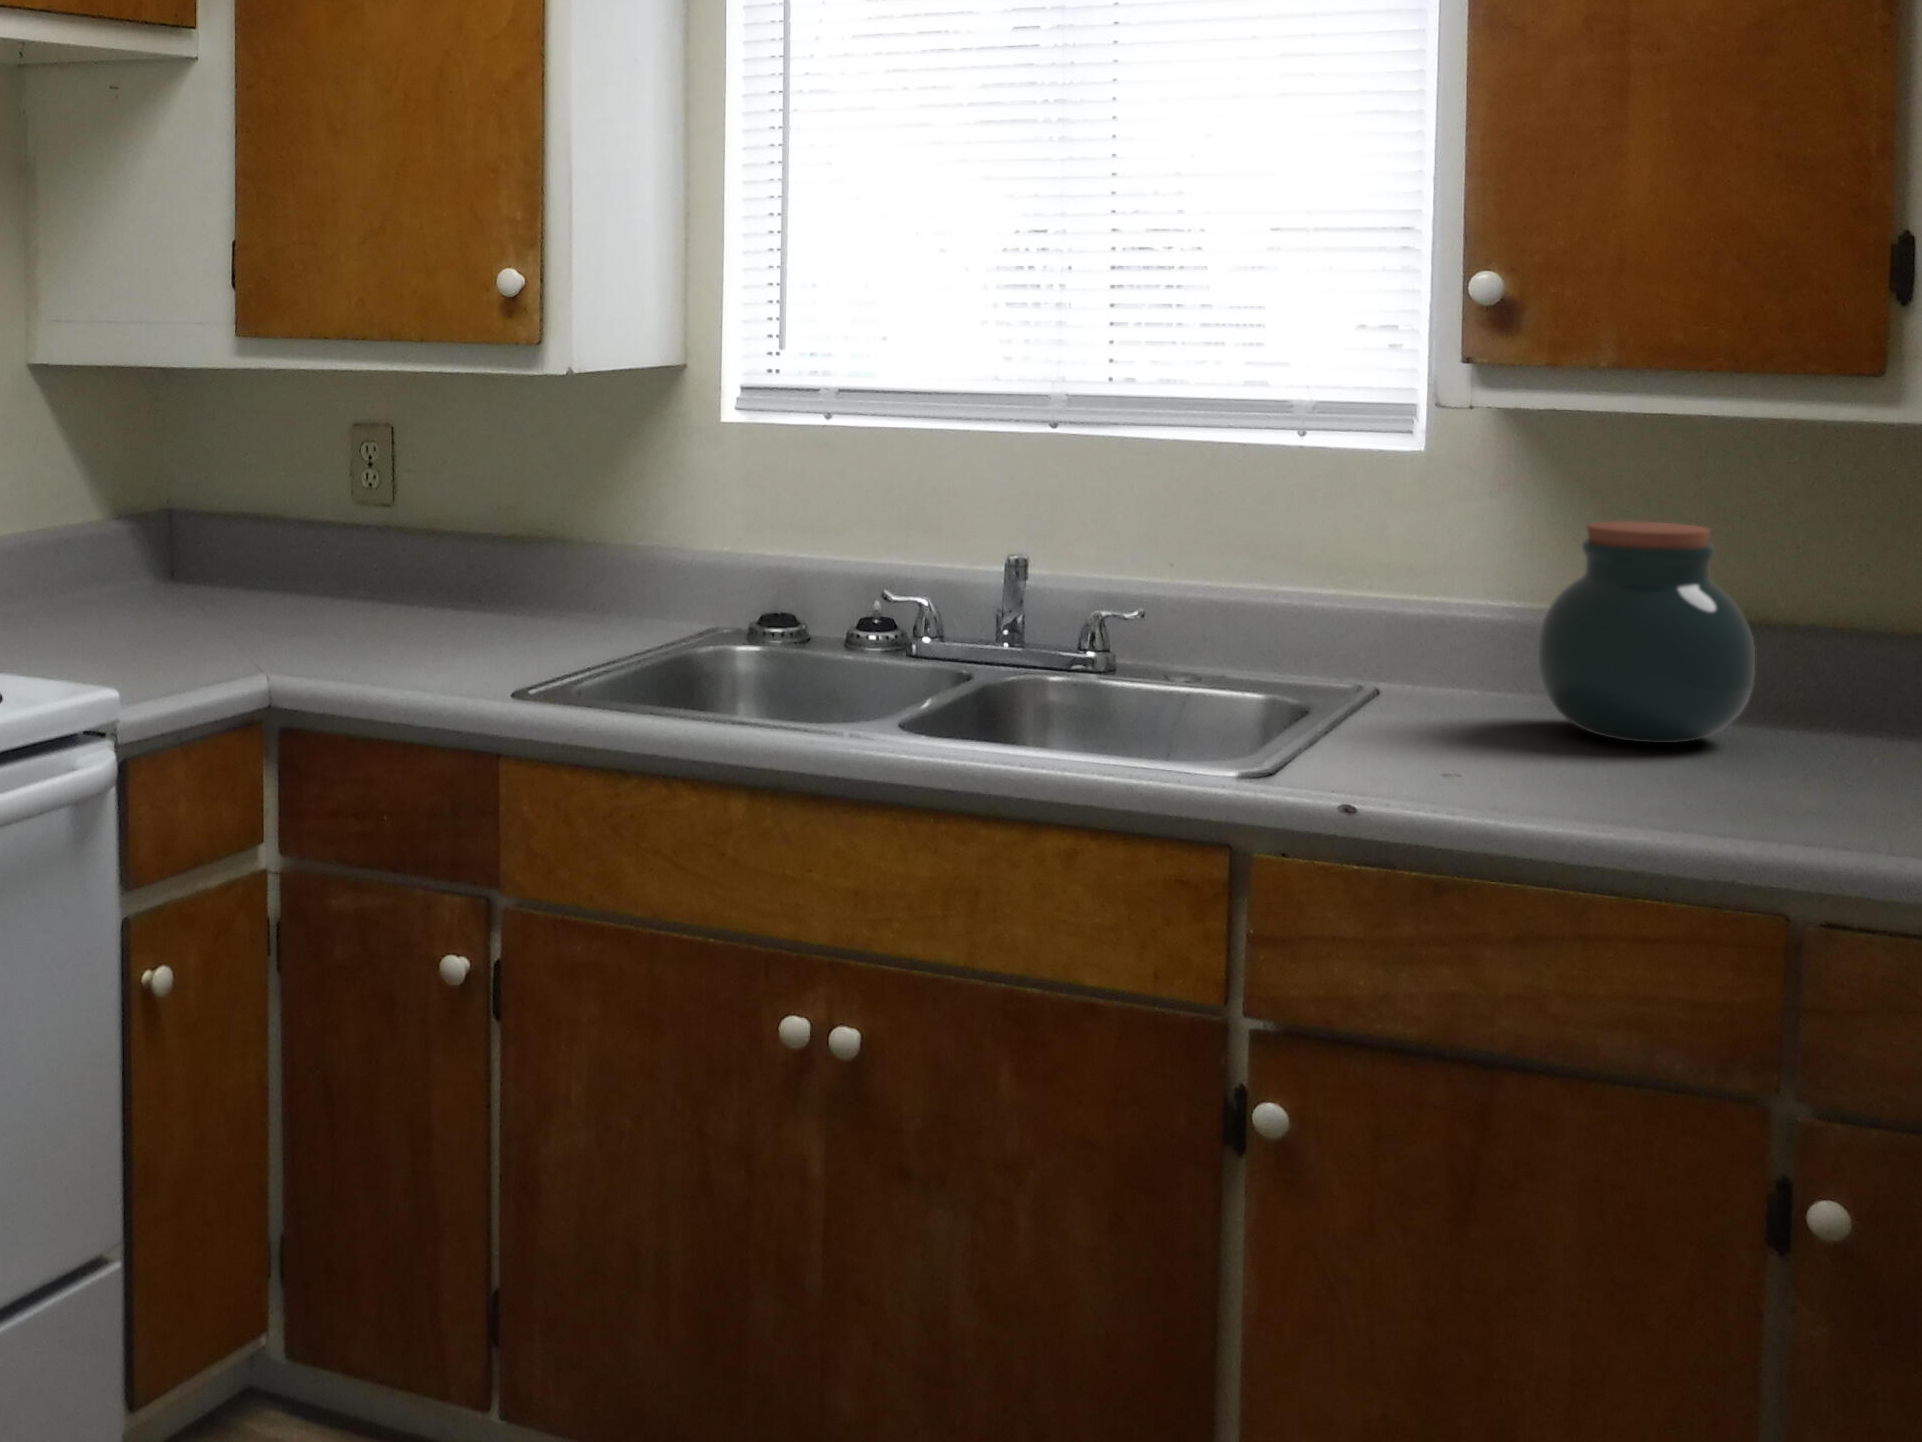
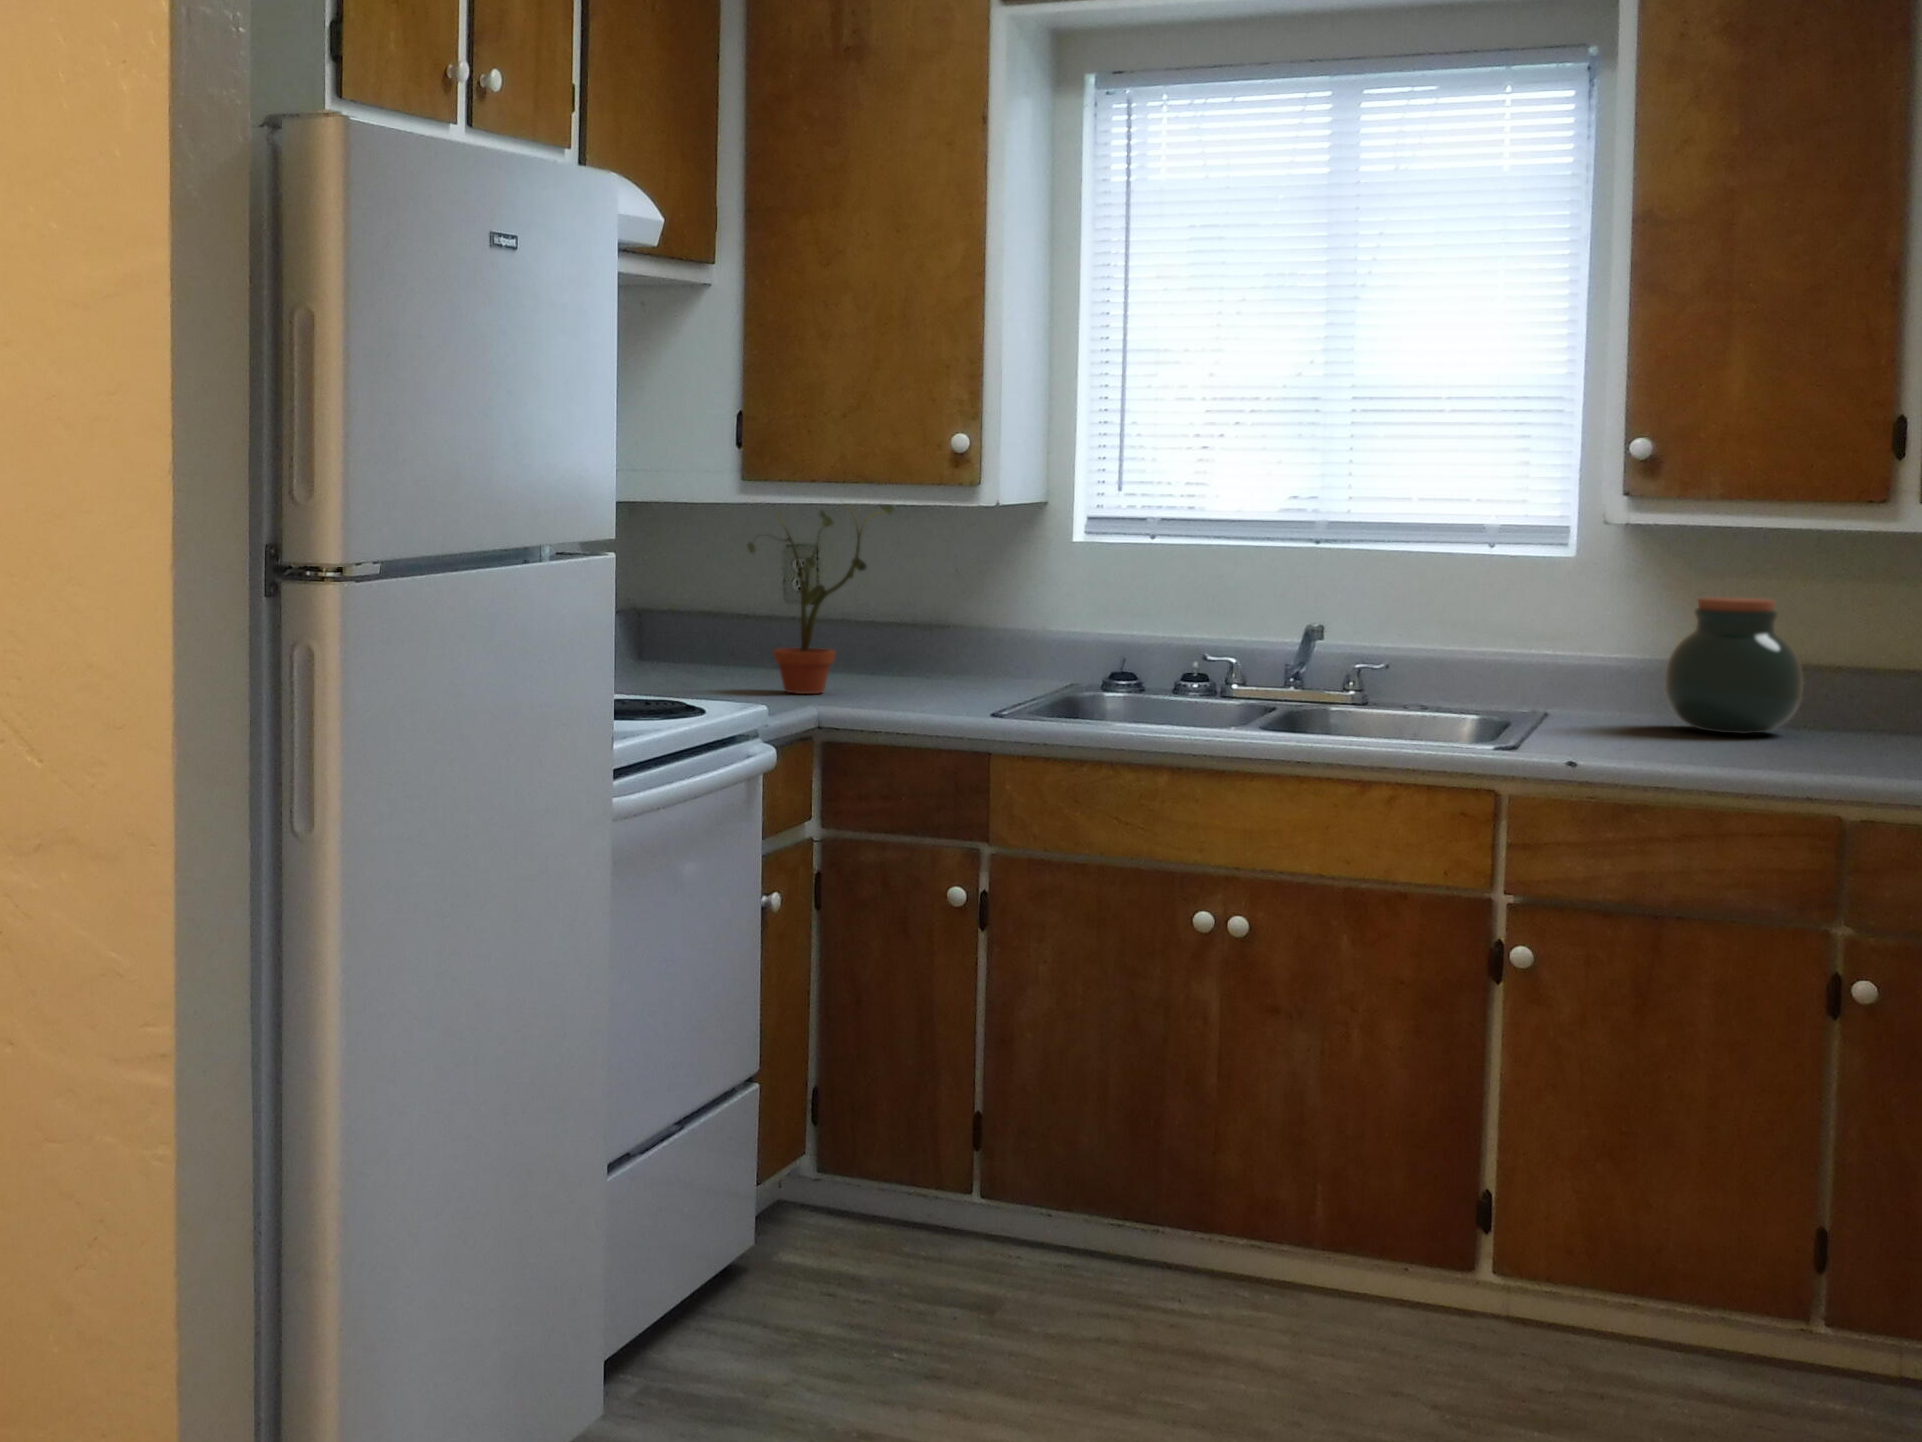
potted plant: none [219,346,459,647] -> present [747,505,894,694]

